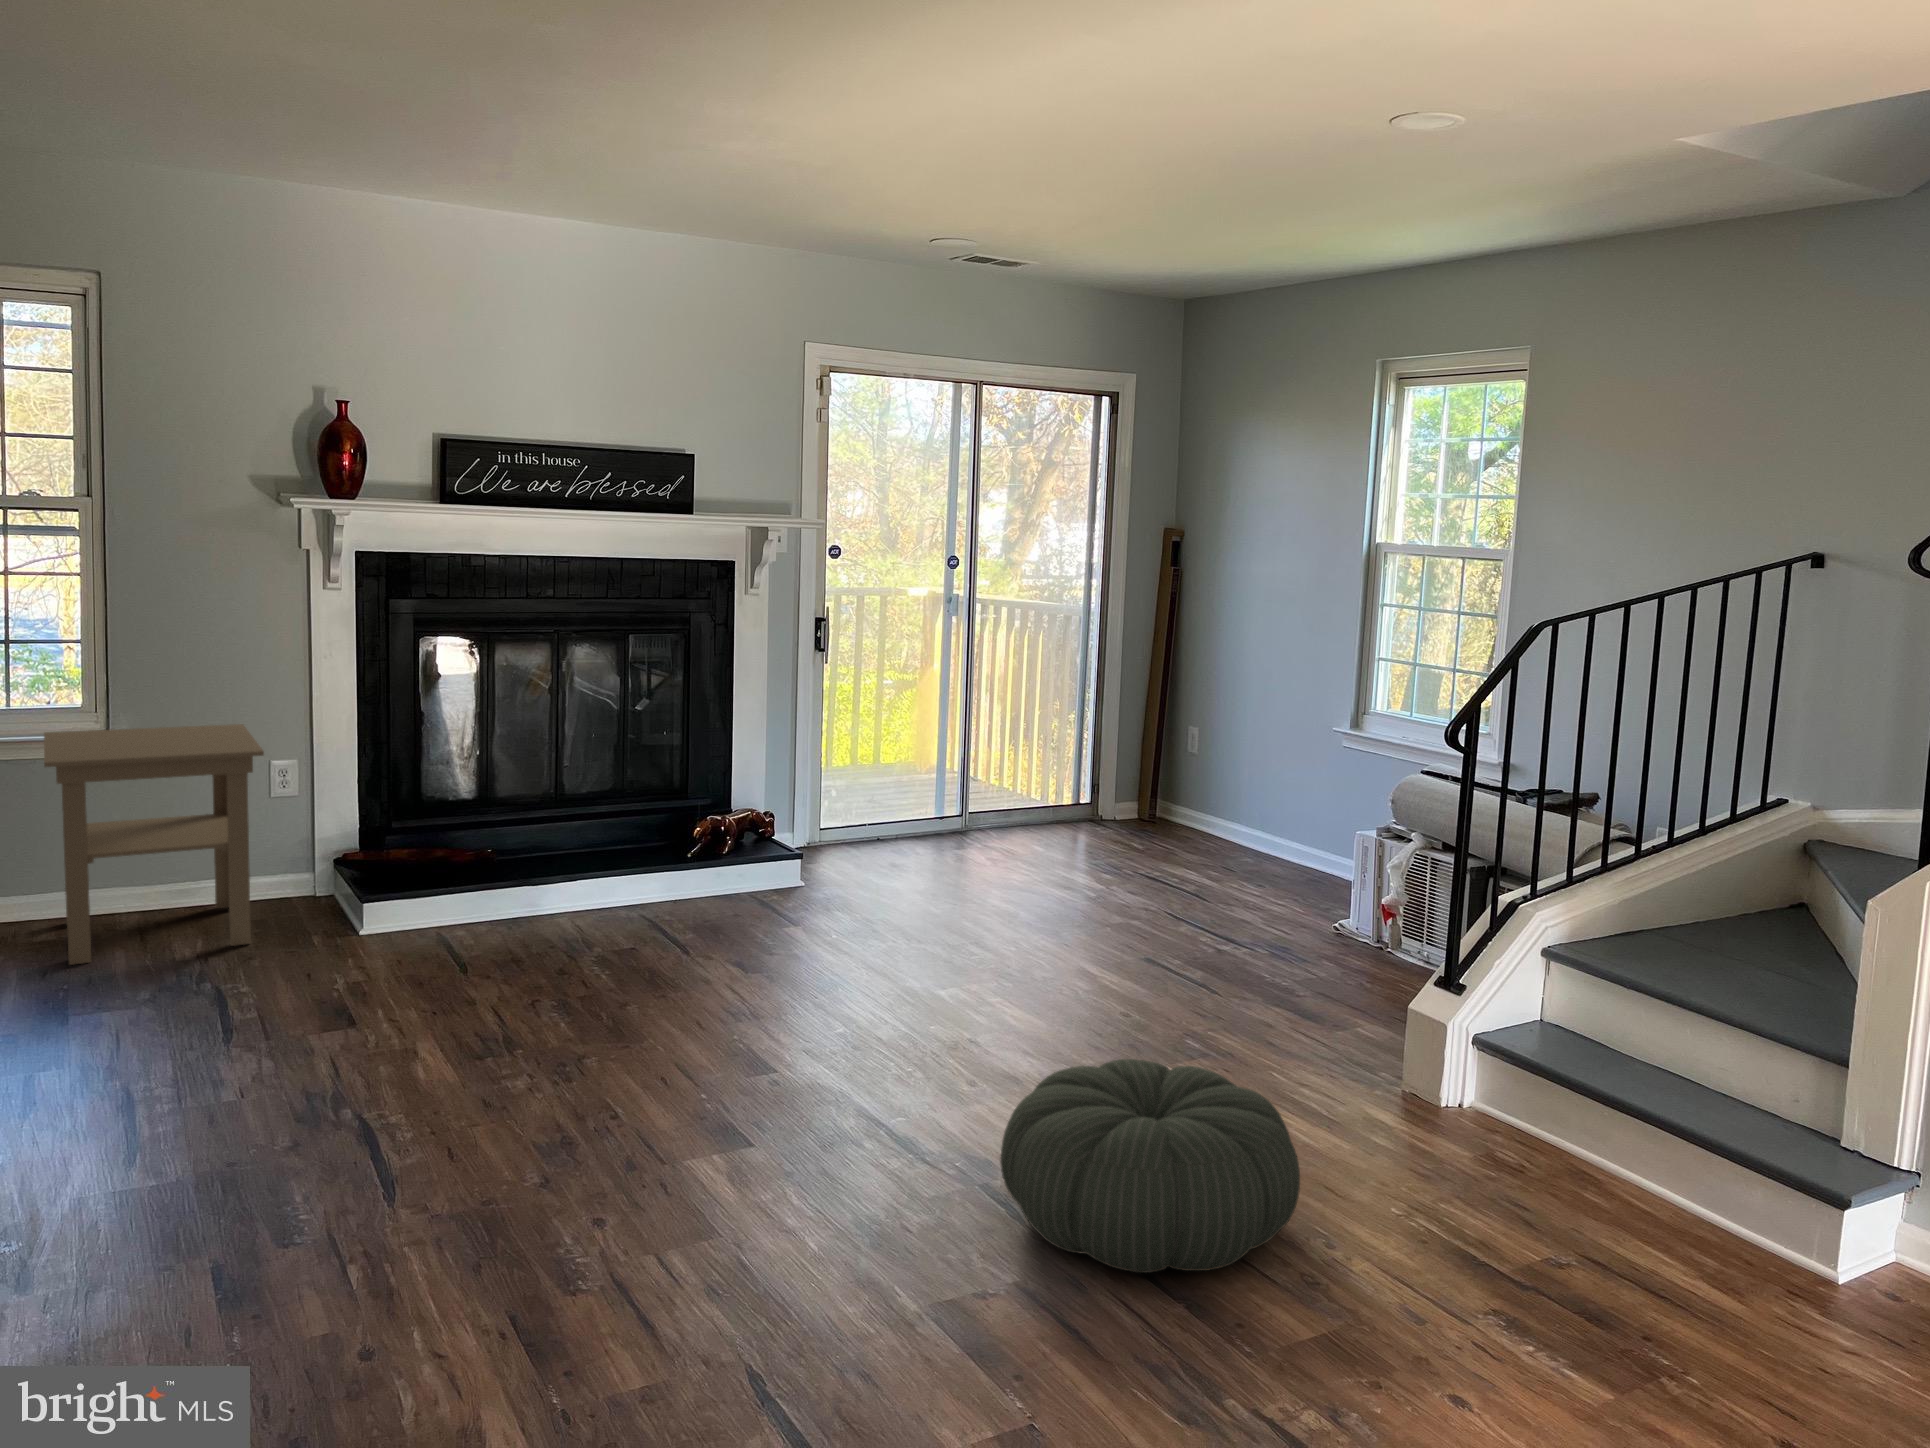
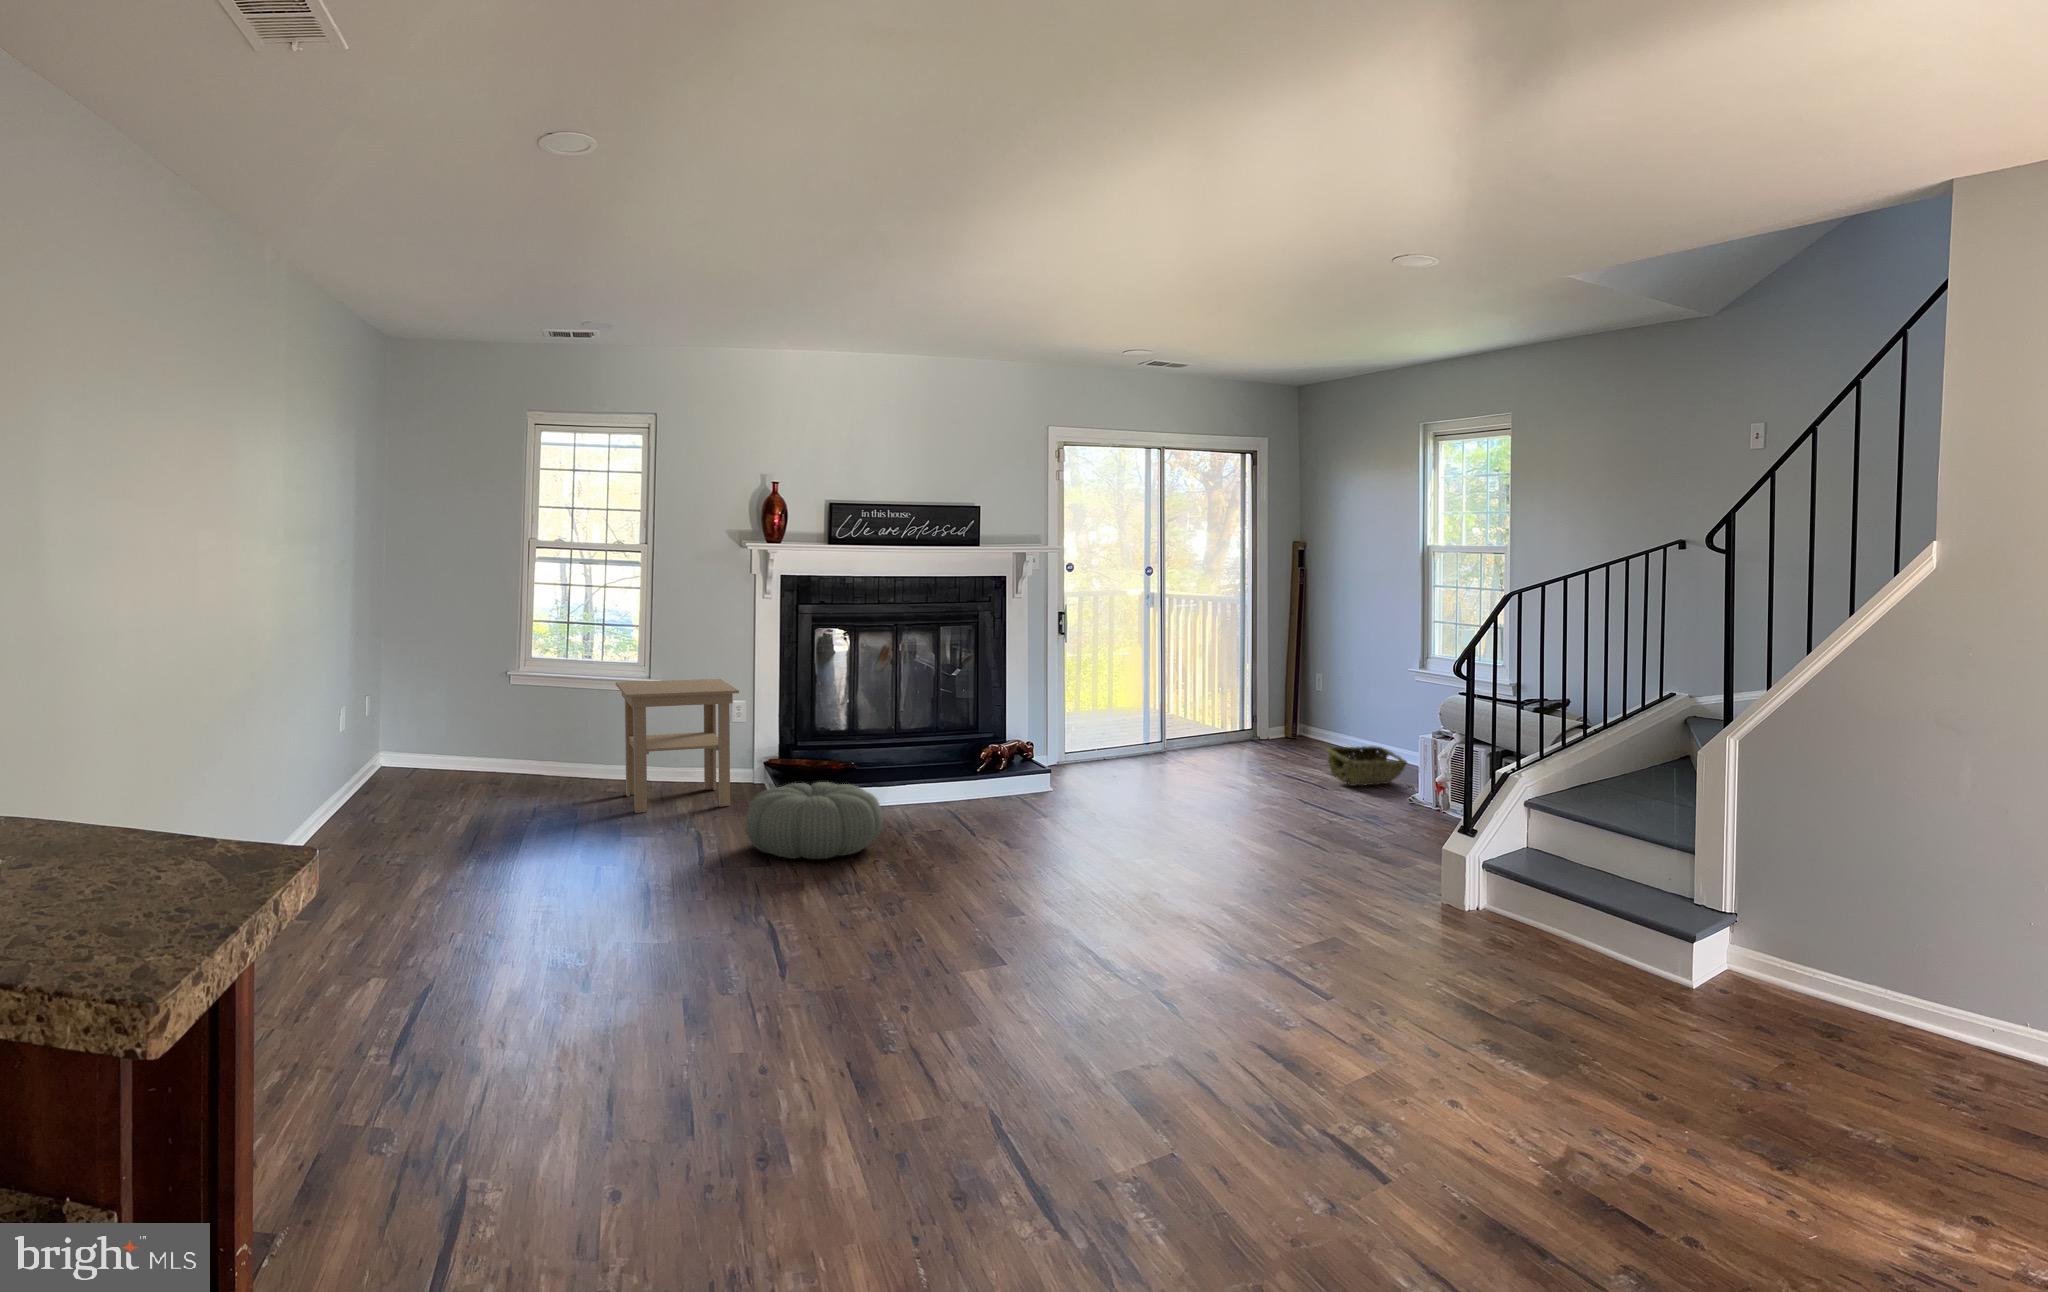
woven basket: none [1209,819,1322,880] -> present [1327,746,1407,786]
pouf: present [1000,1059,1300,1273] -> present [746,782,882,859]

